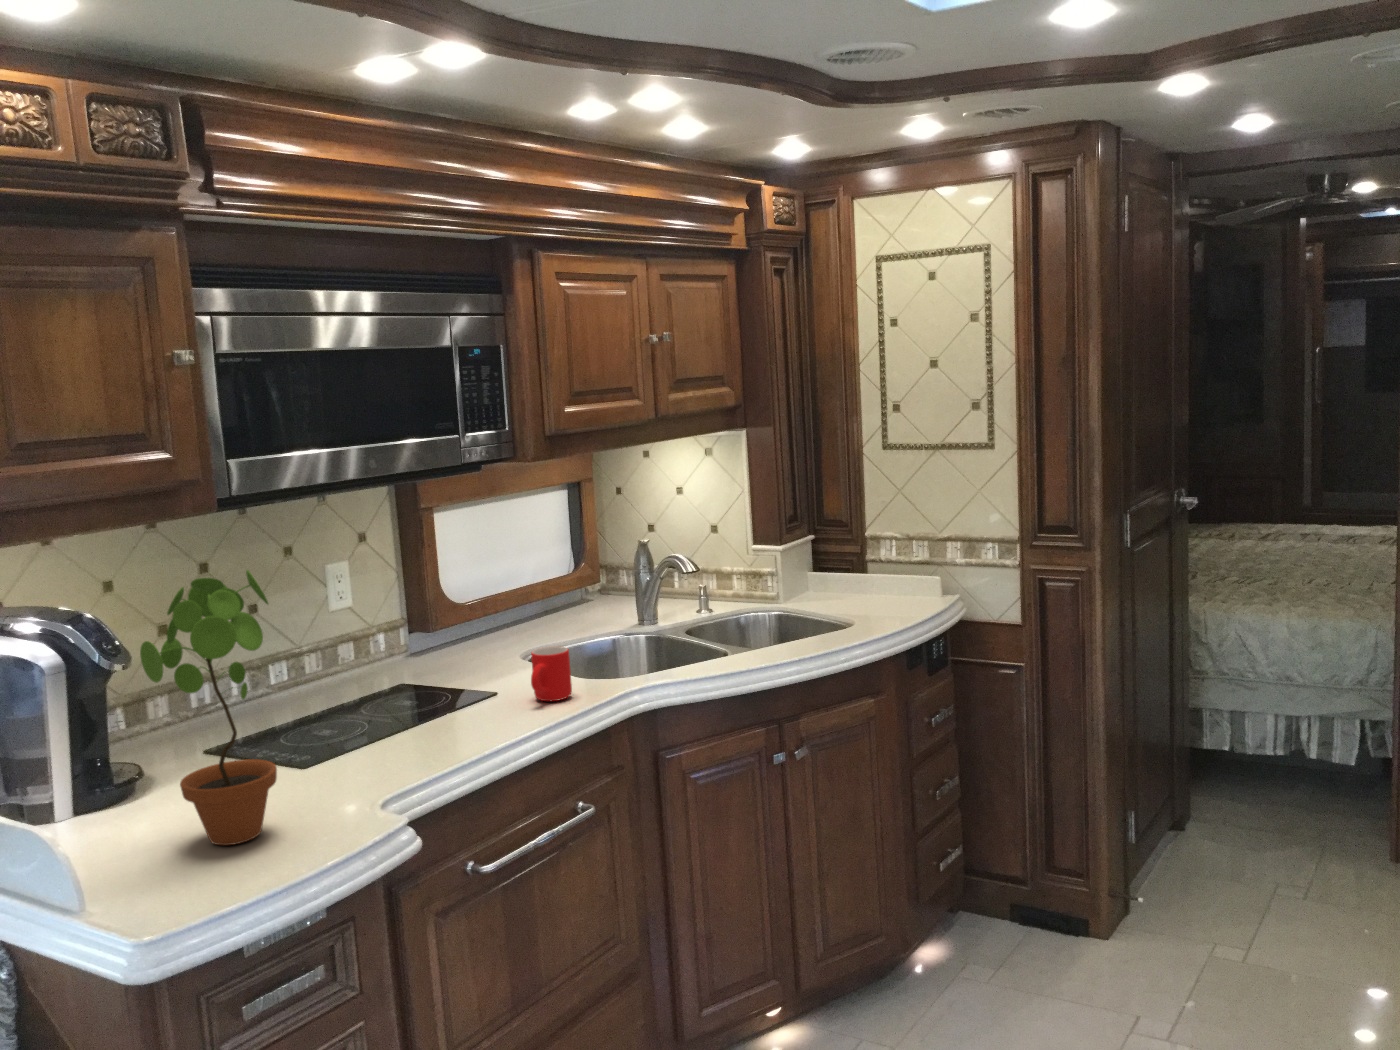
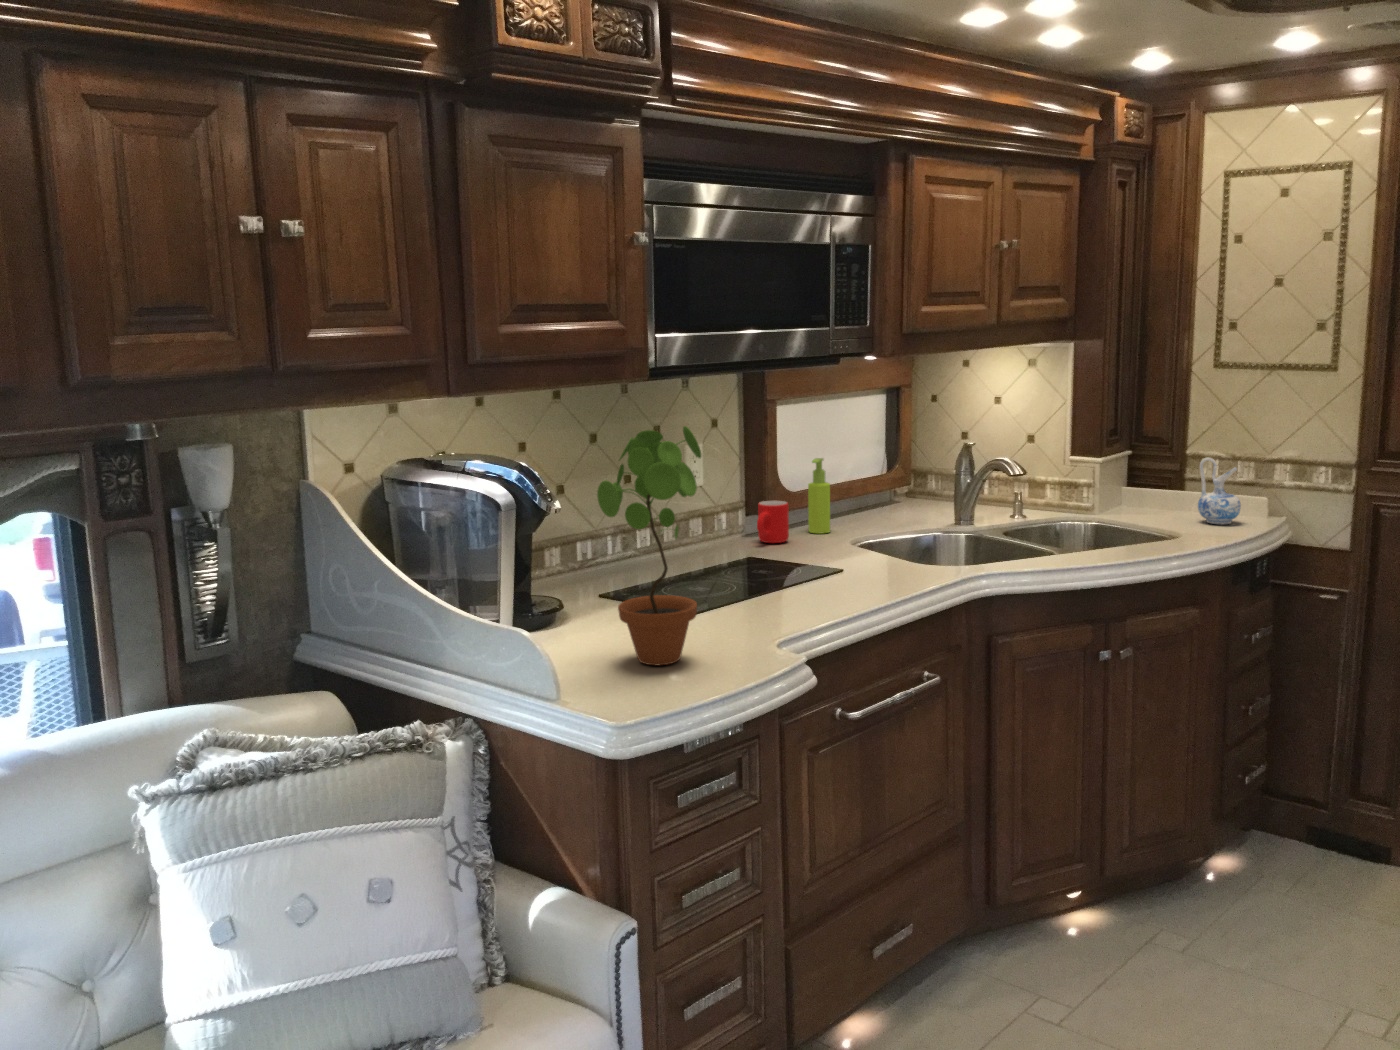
ceramic pitcher: none [874,540,915,606] -> present [1198,458,1241,524]
soap dispenser: none [473,567,501,648] -> present [808,458,830,534]
mug: present [531,646,572,701] -> present [757,501,789,543]

